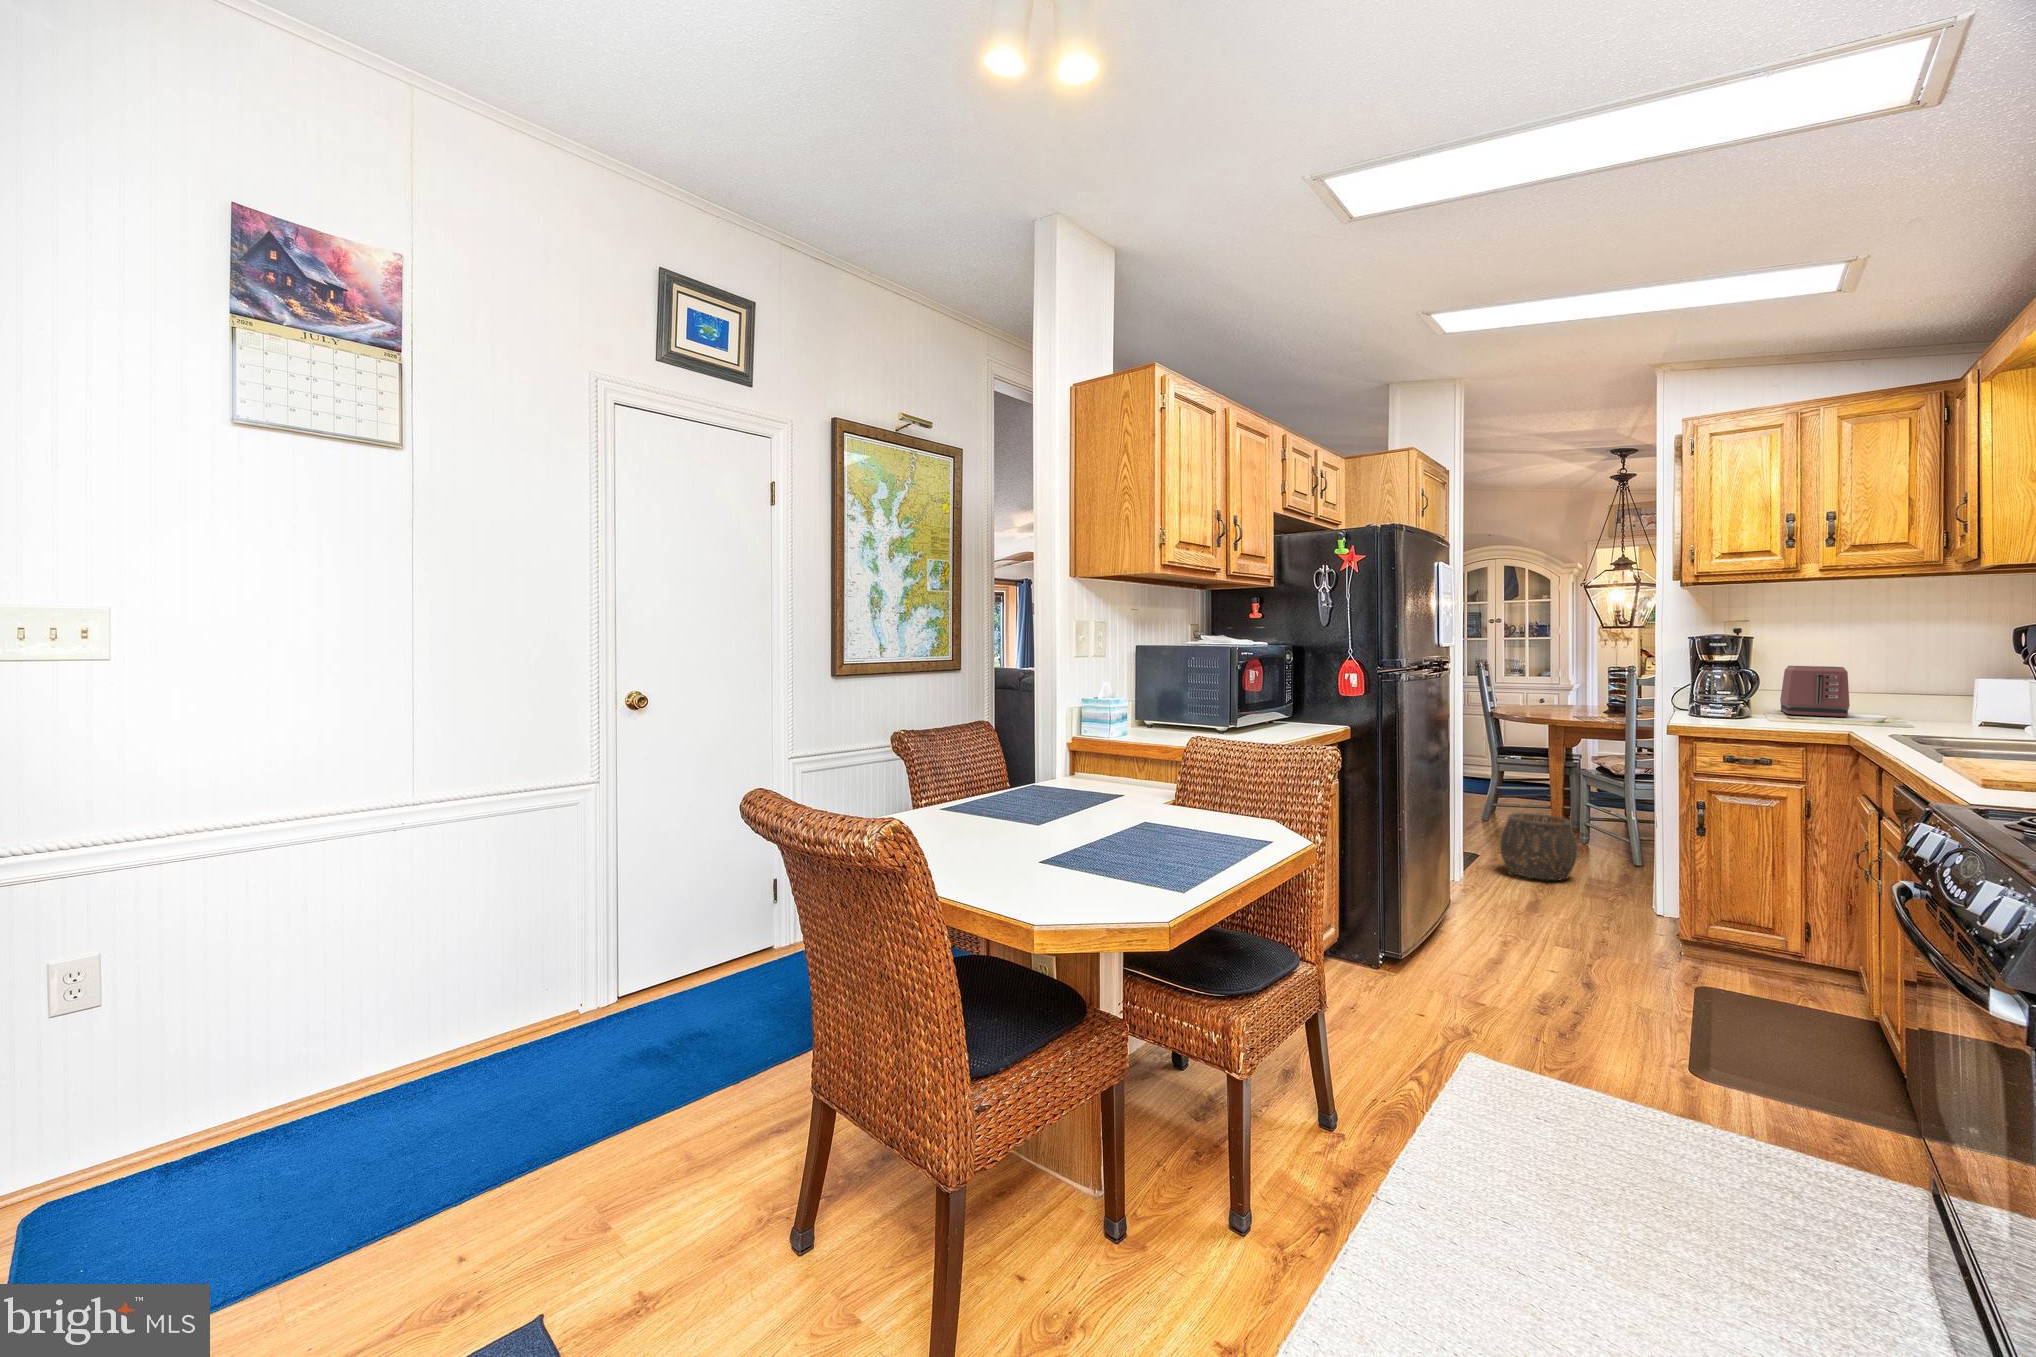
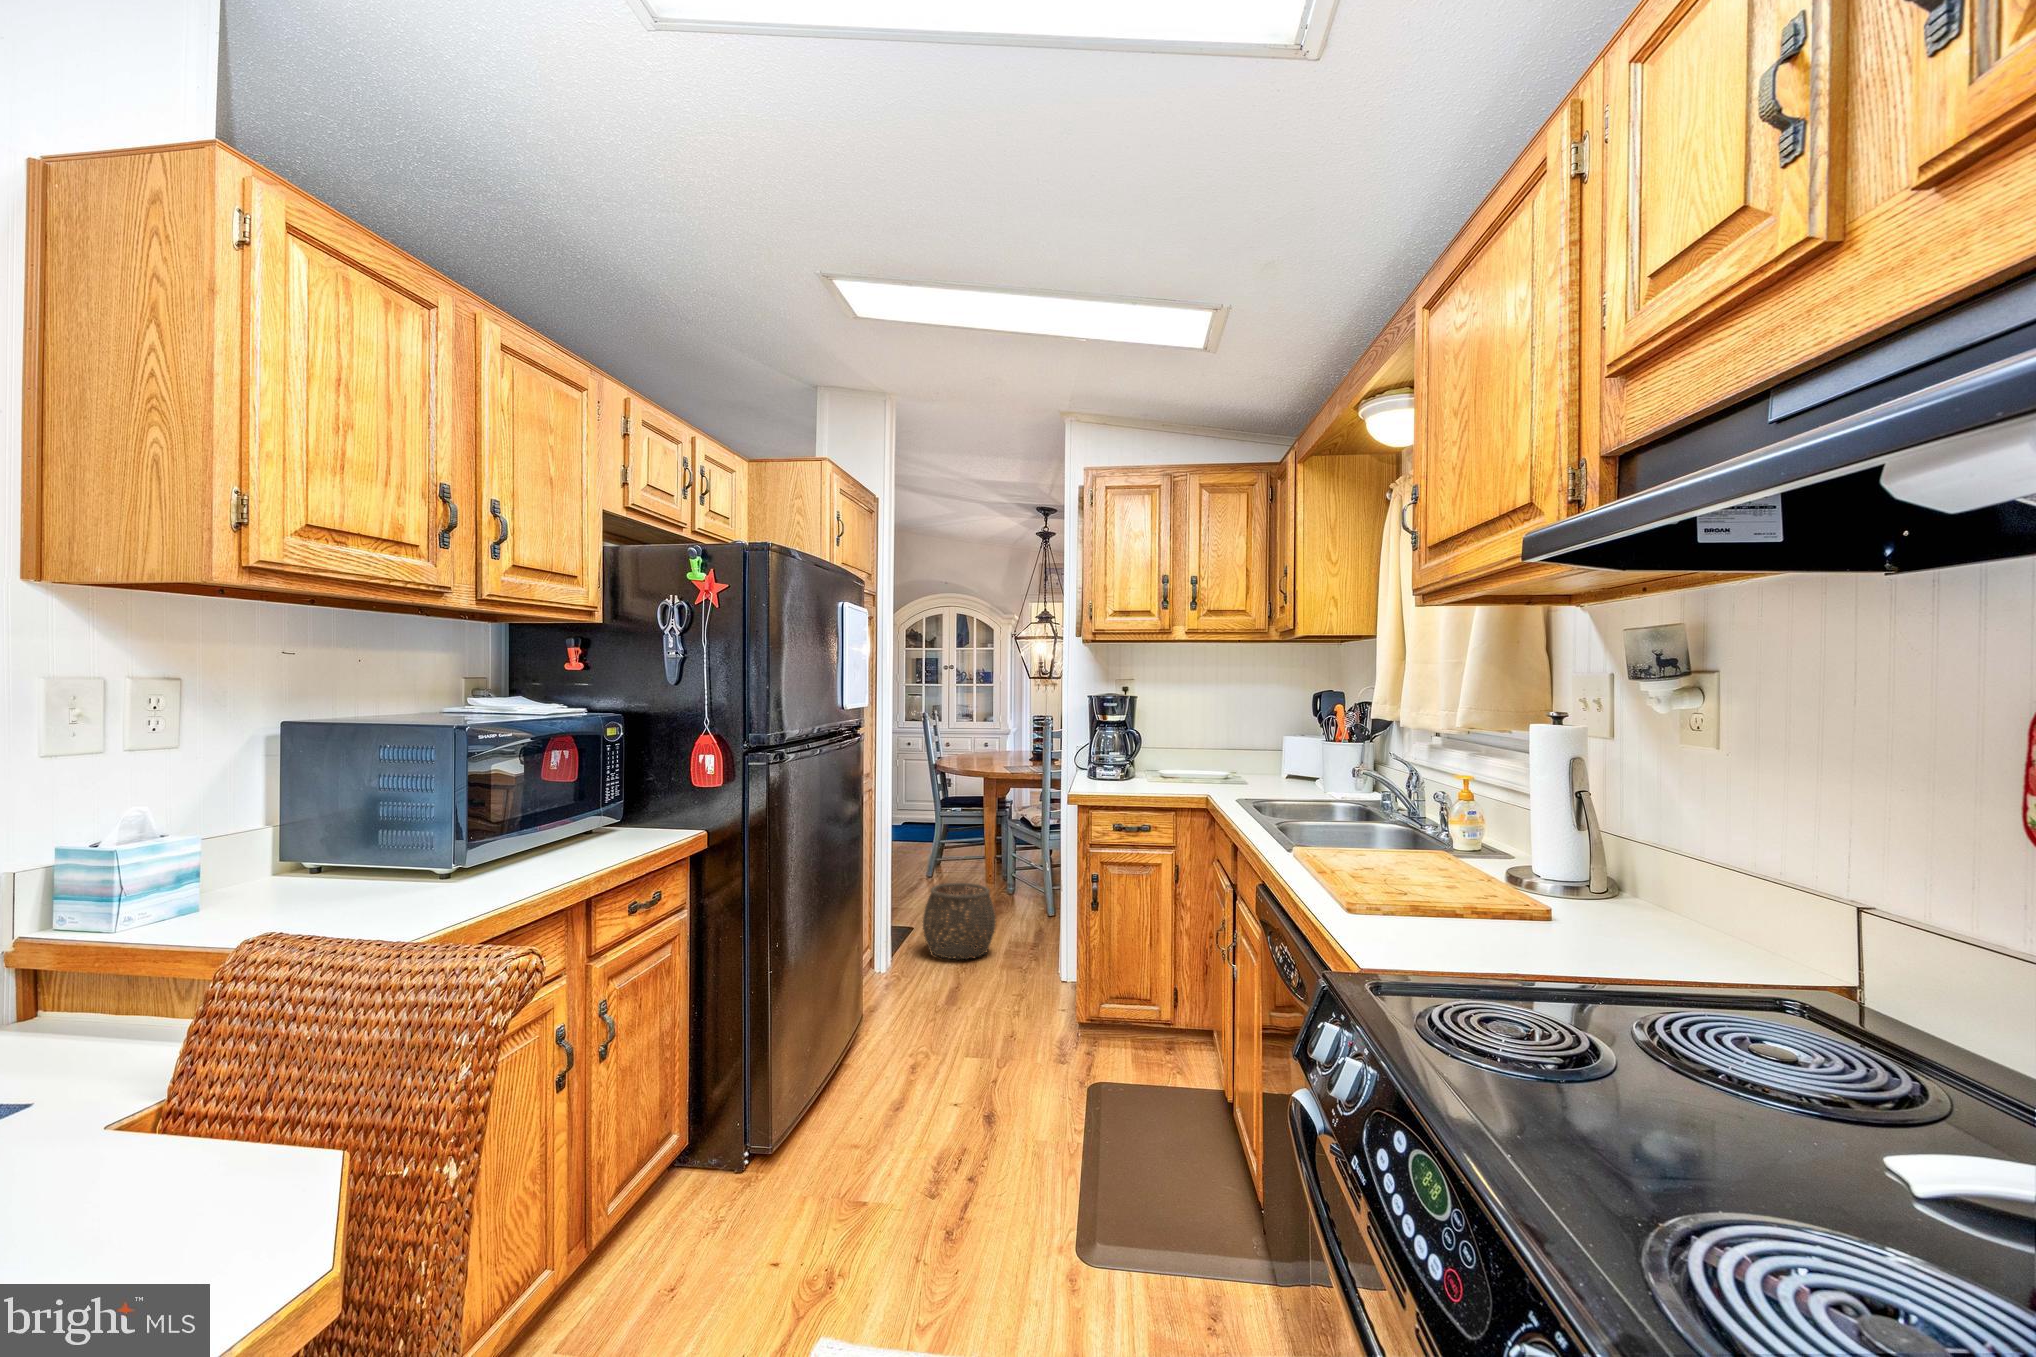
toaster: present [1780,666,1850,717] -> none [1159,723,1209,774]

